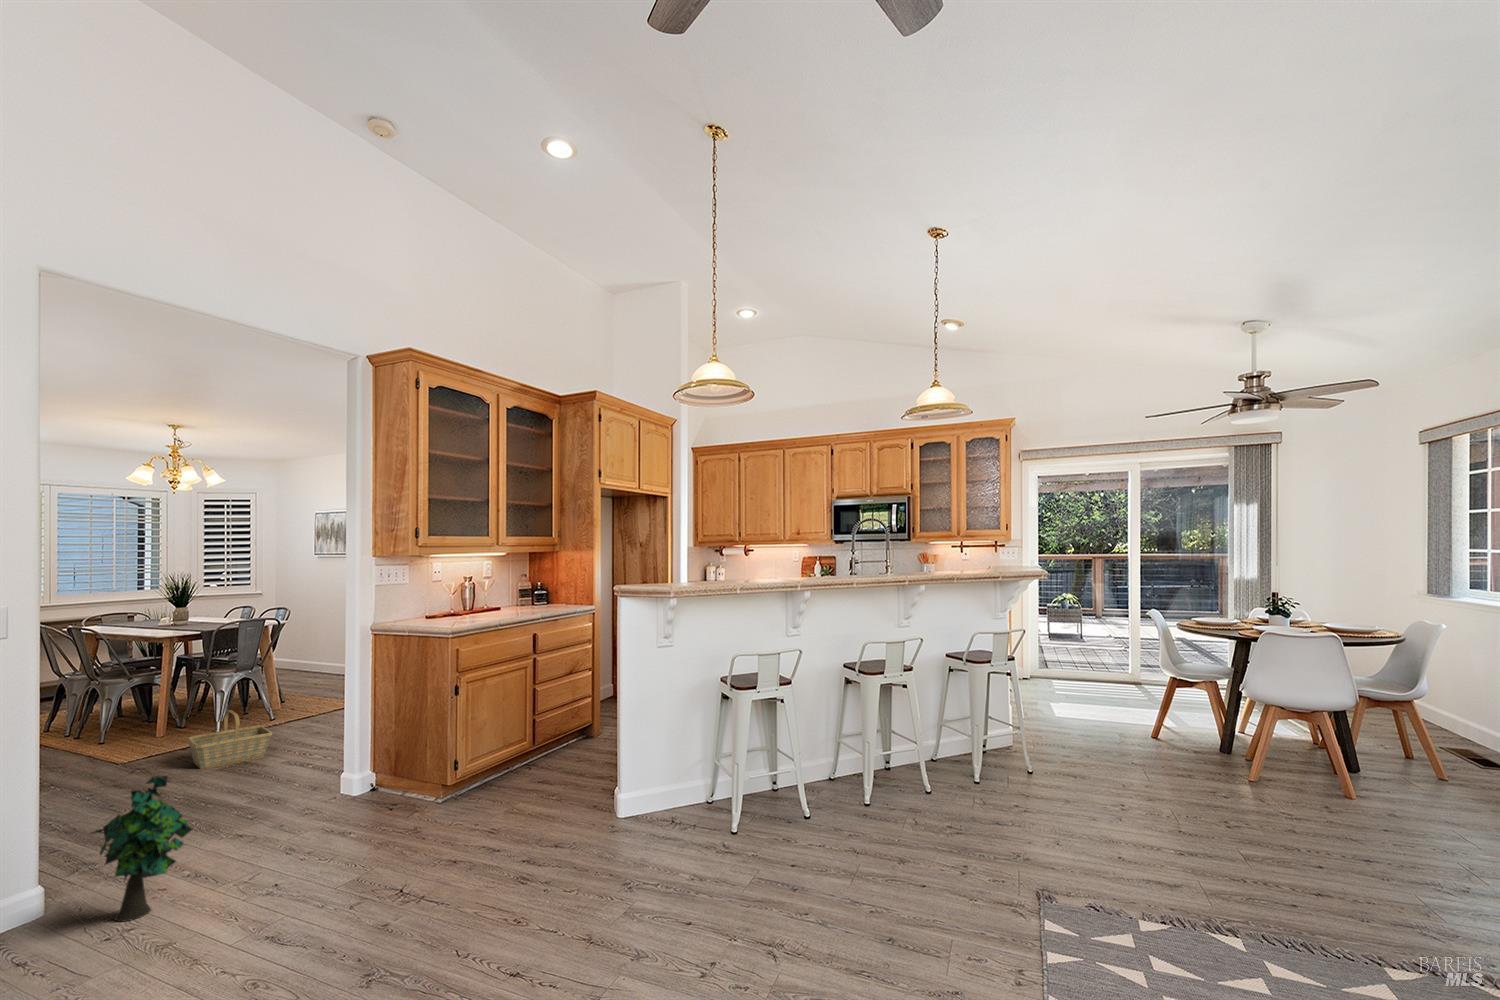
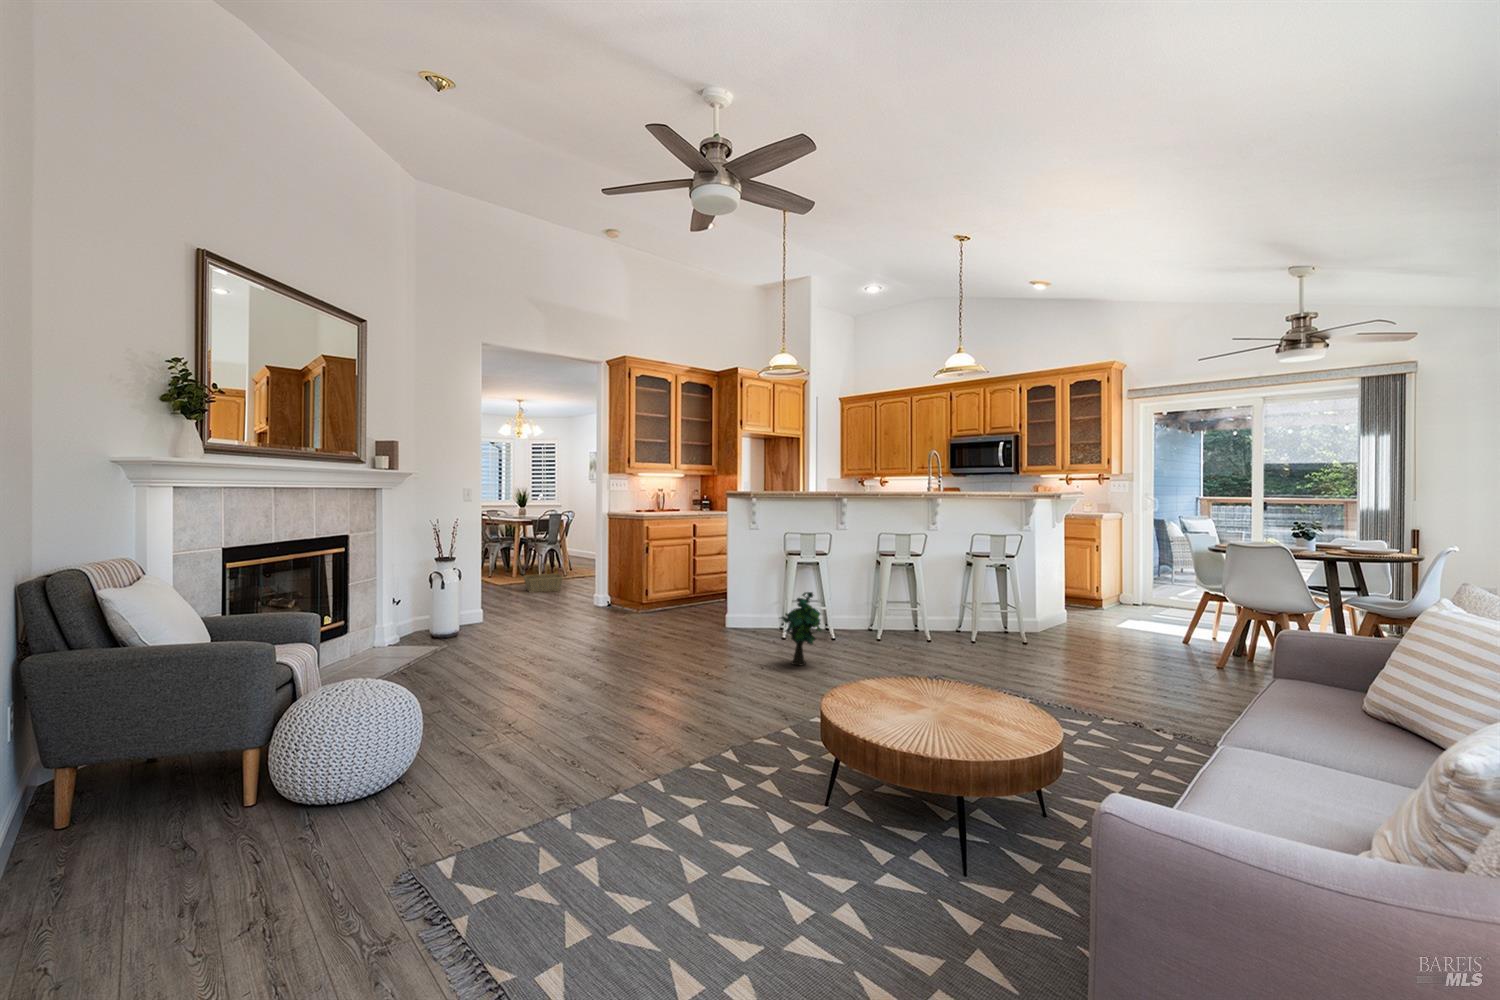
decorative plant: present [92,776,192,921] -> present [782,592,822,665]

